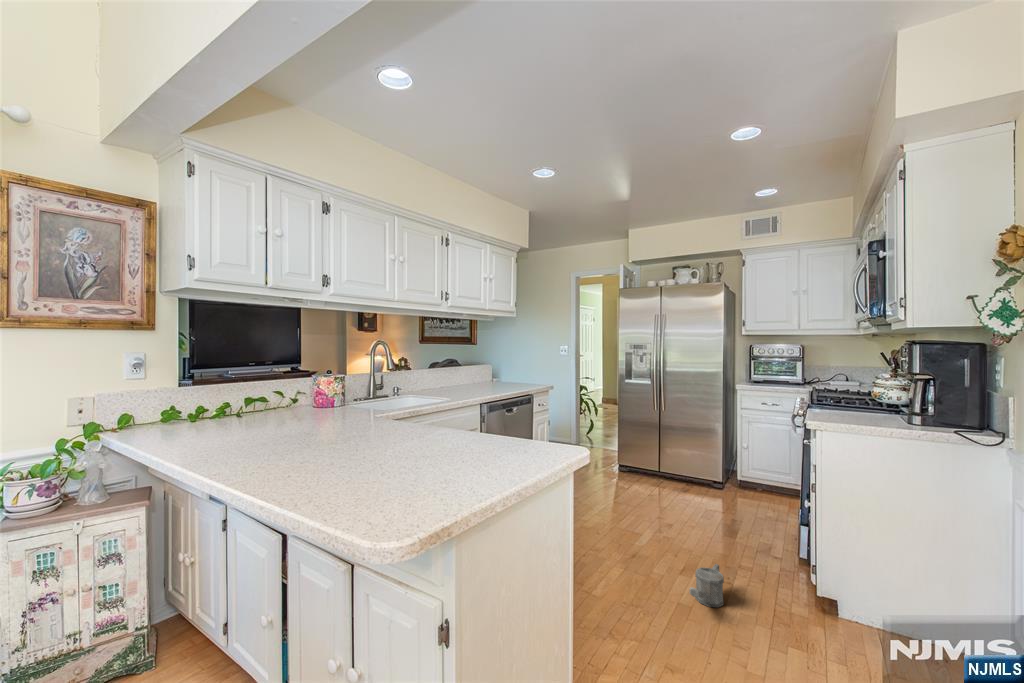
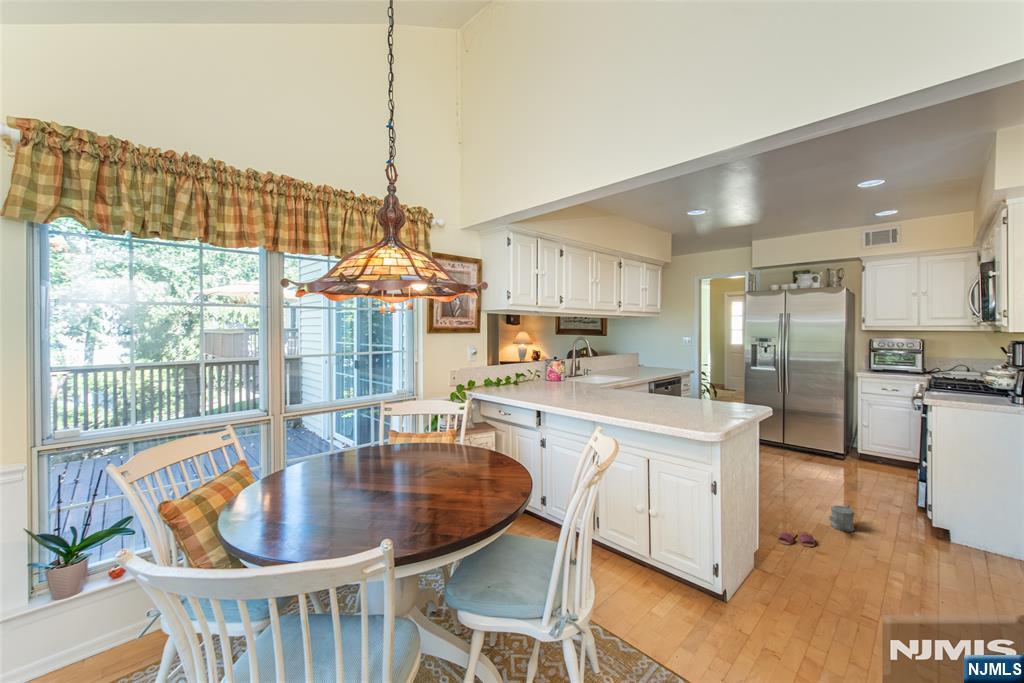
slippers: none [619,613,669,645] -> present [778,531,815,547]

